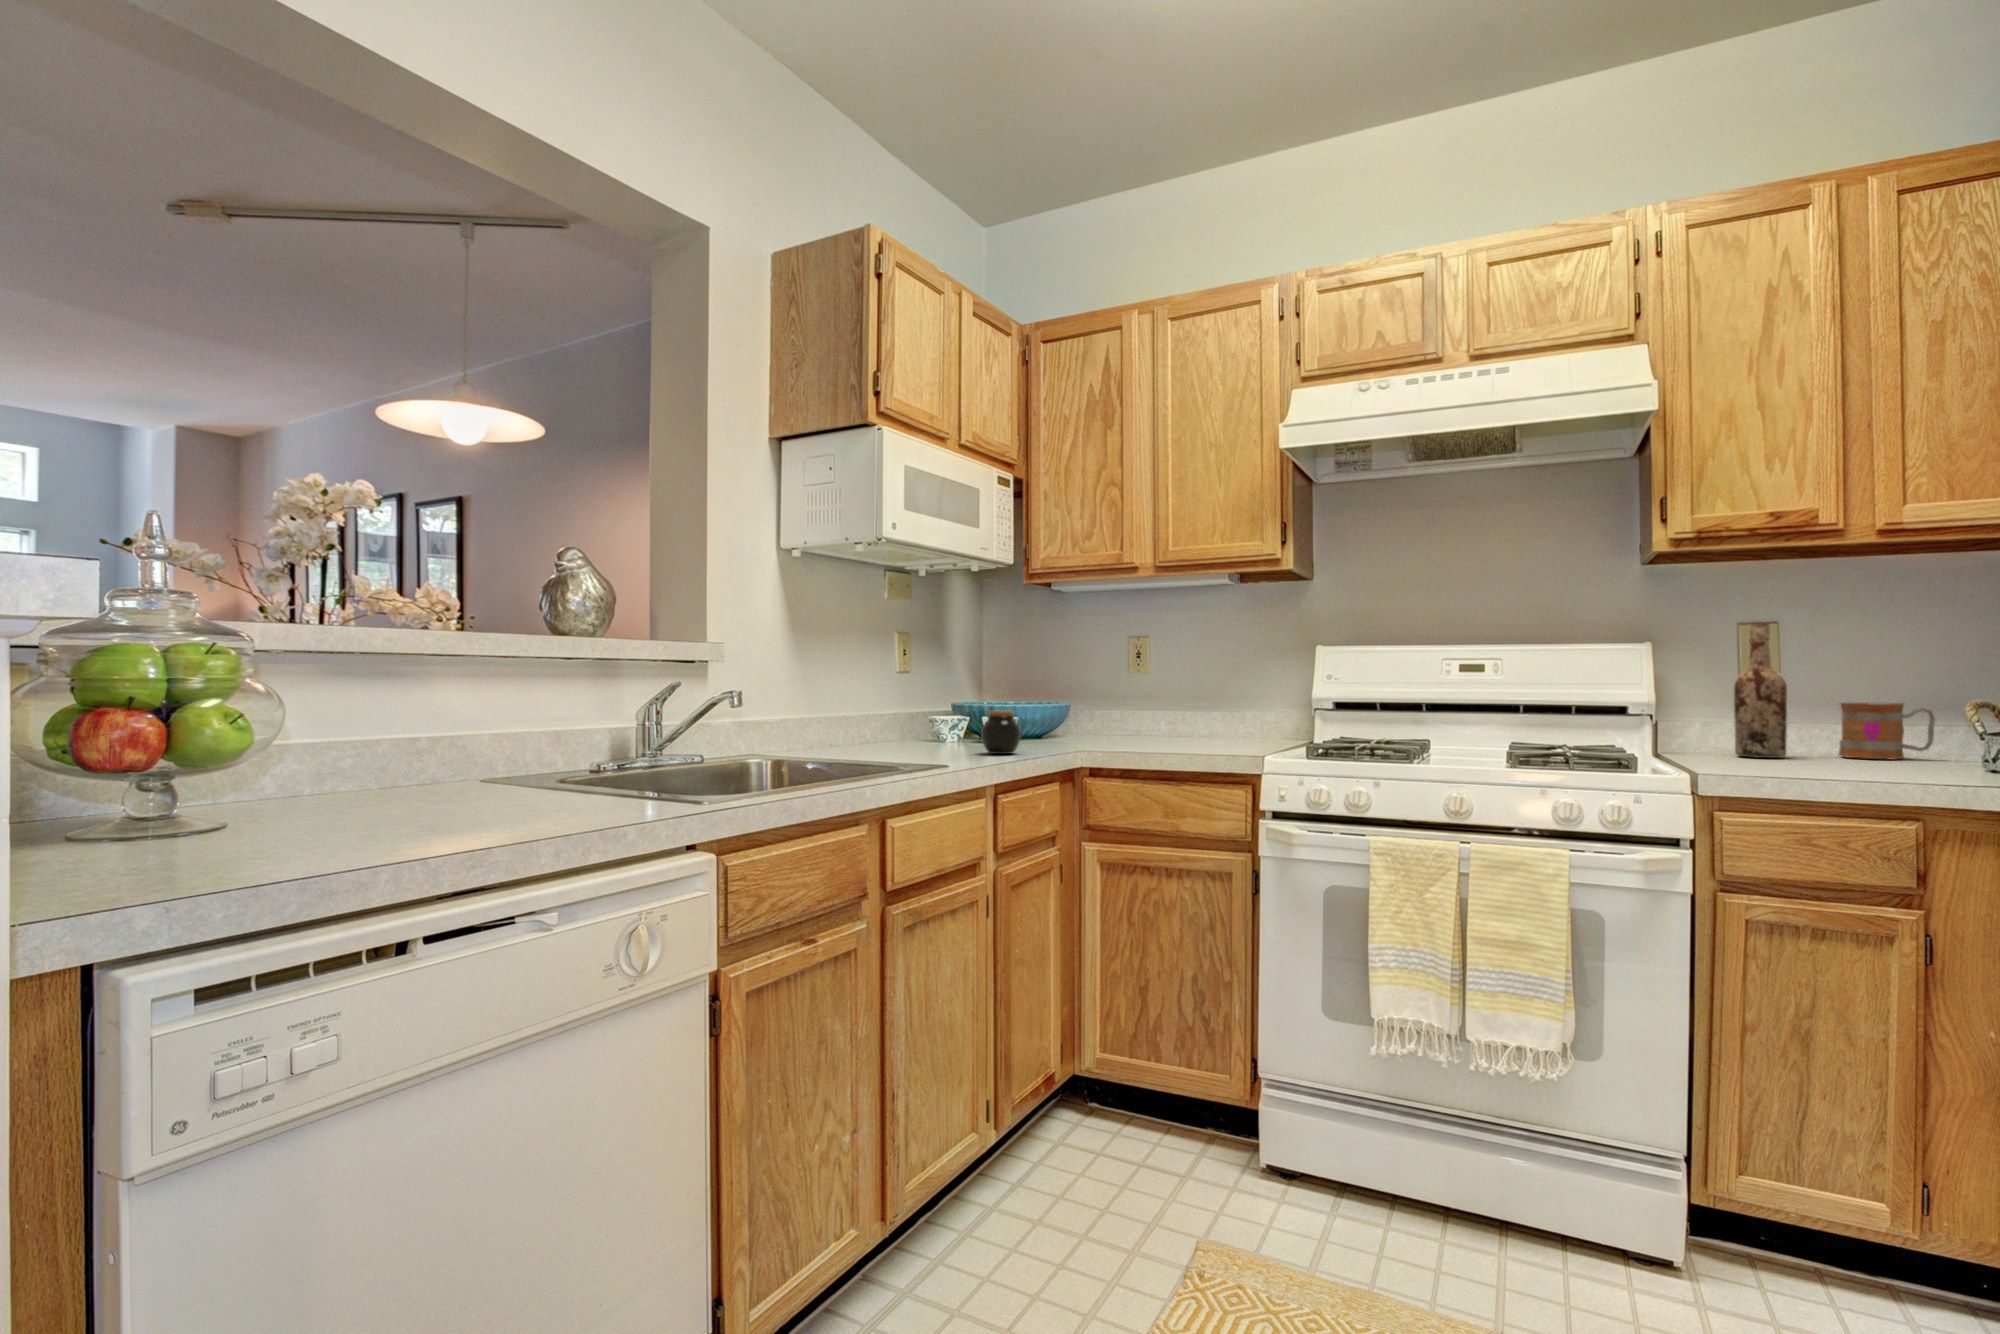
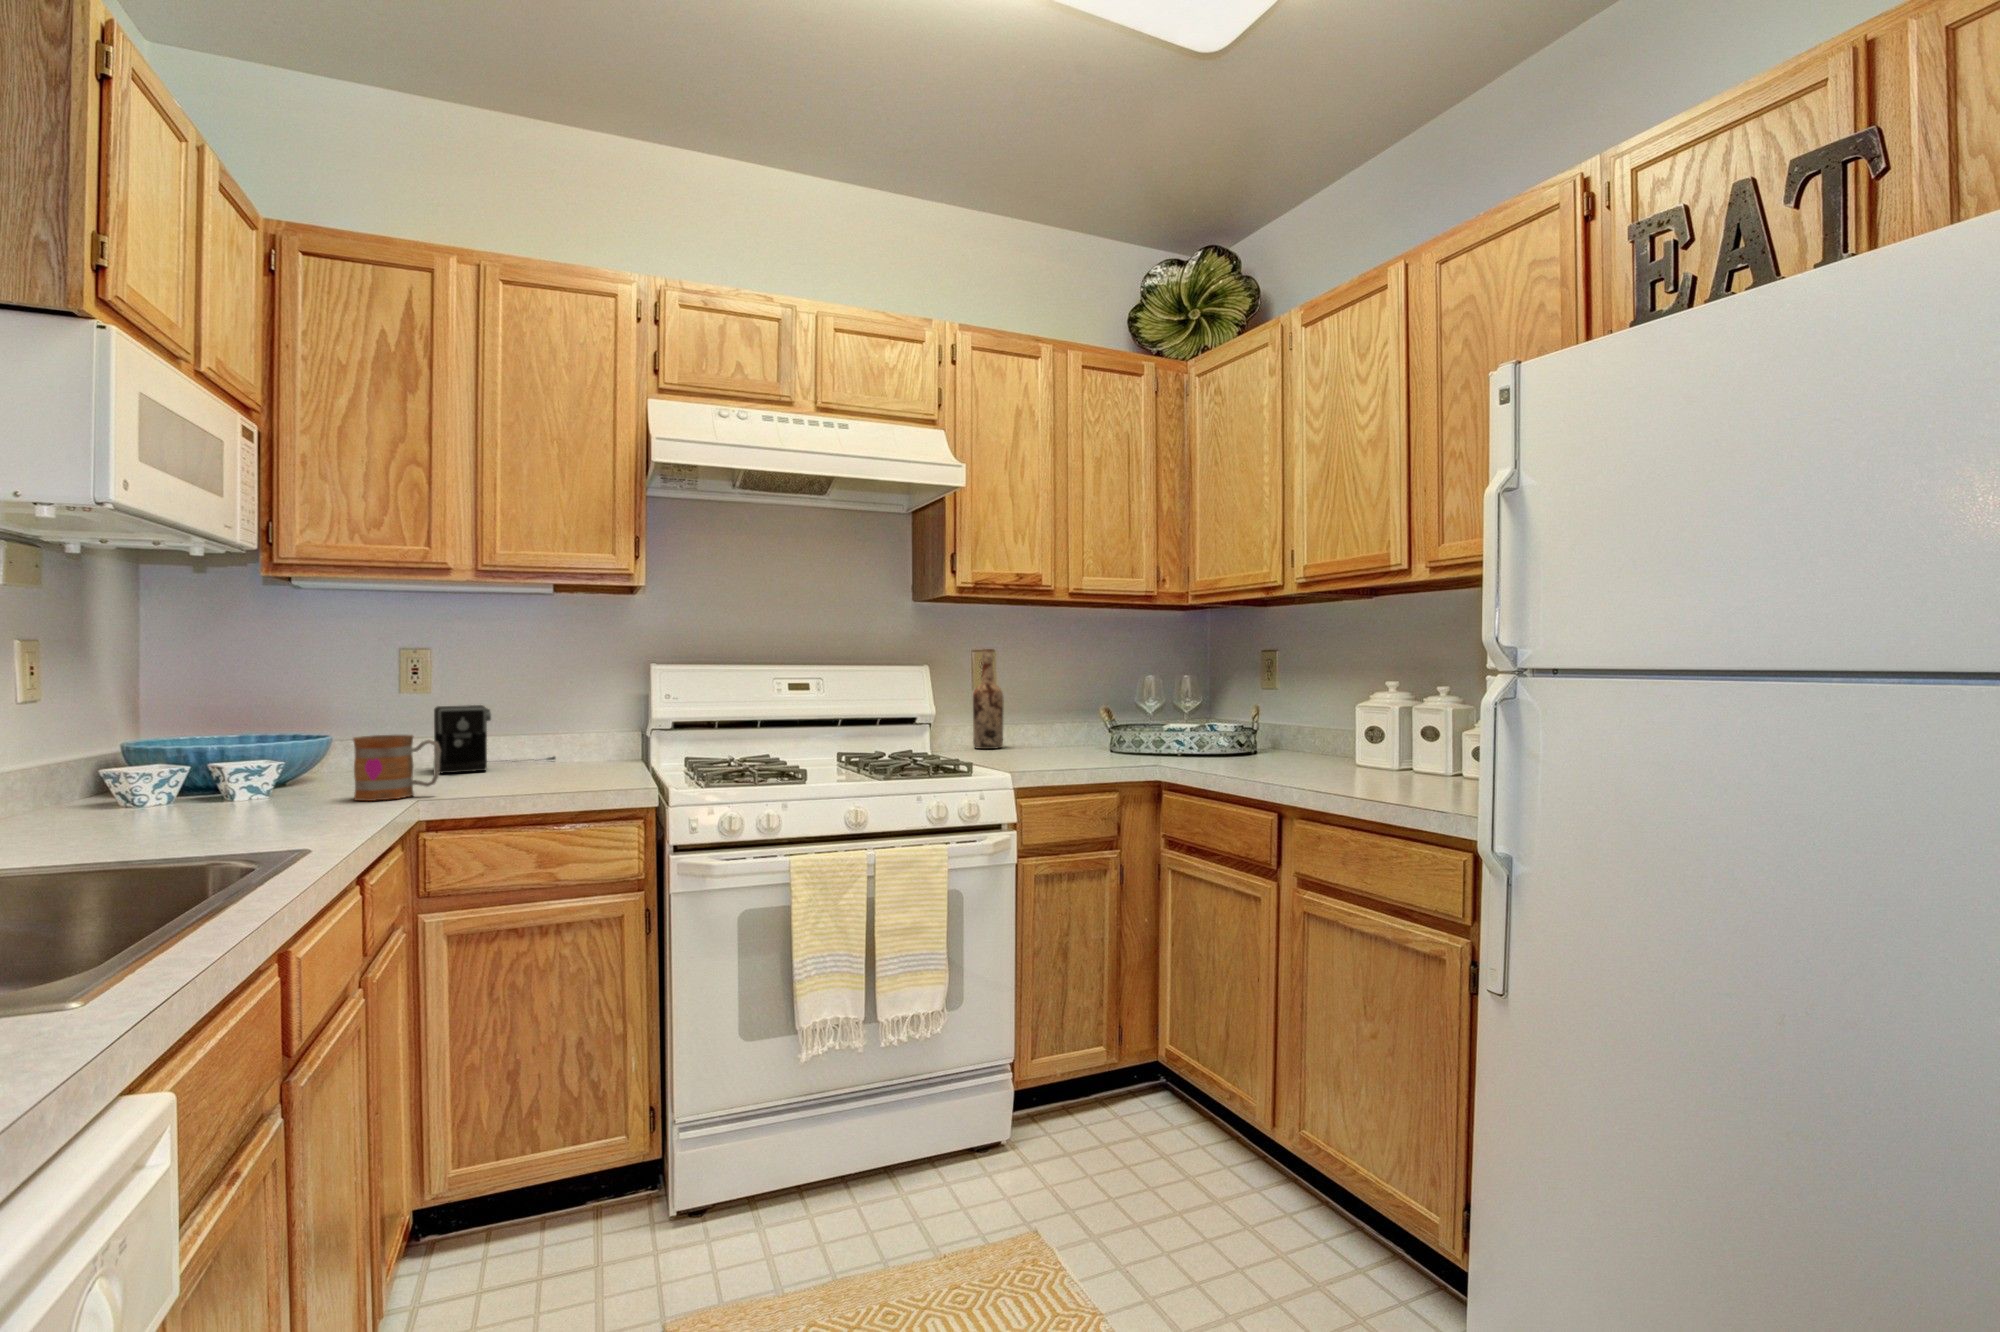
coffee maker: none [1138,682,1241,736] -> present [434,705,555,773]
mug: present [1839,703,1935,759] -> present [353,735,441,801]
jar: present [981,710,1021,754] -> none [281,762,349,826]

